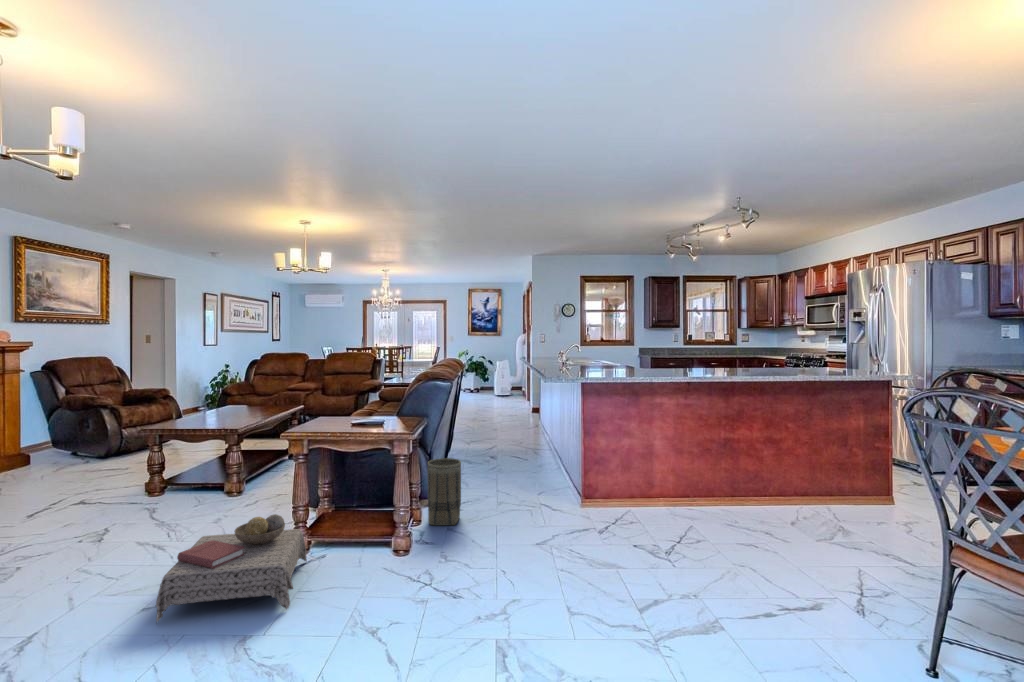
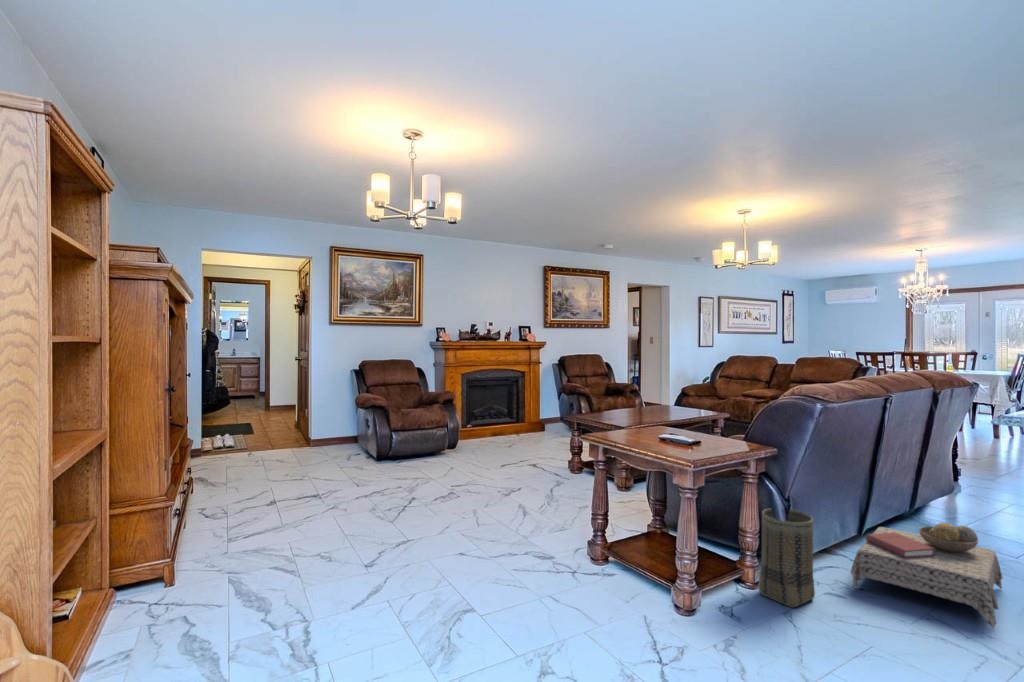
ottoman: present [156,514,307,623] -> present [851,523,1003,627]

